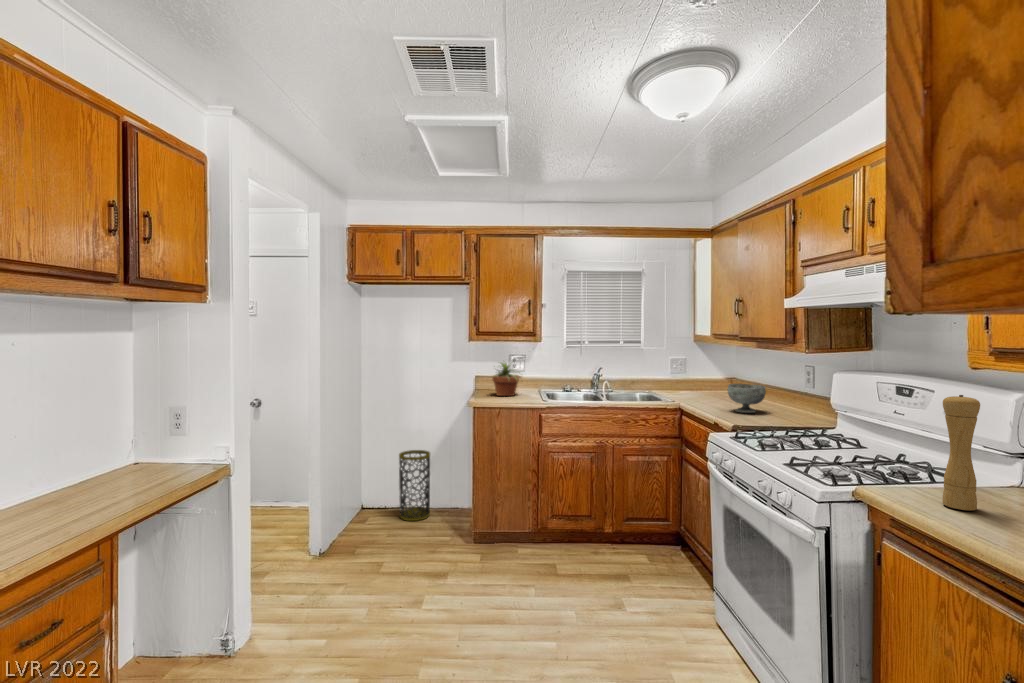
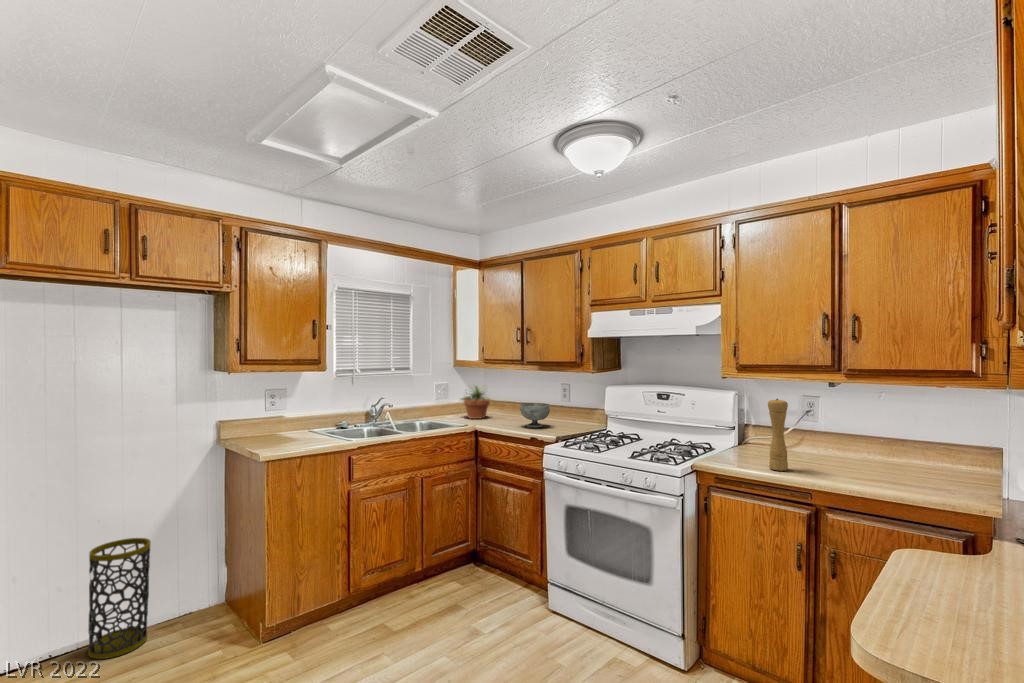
potted plant: present [492,362,520,396] -> present [461,386,491,419]

